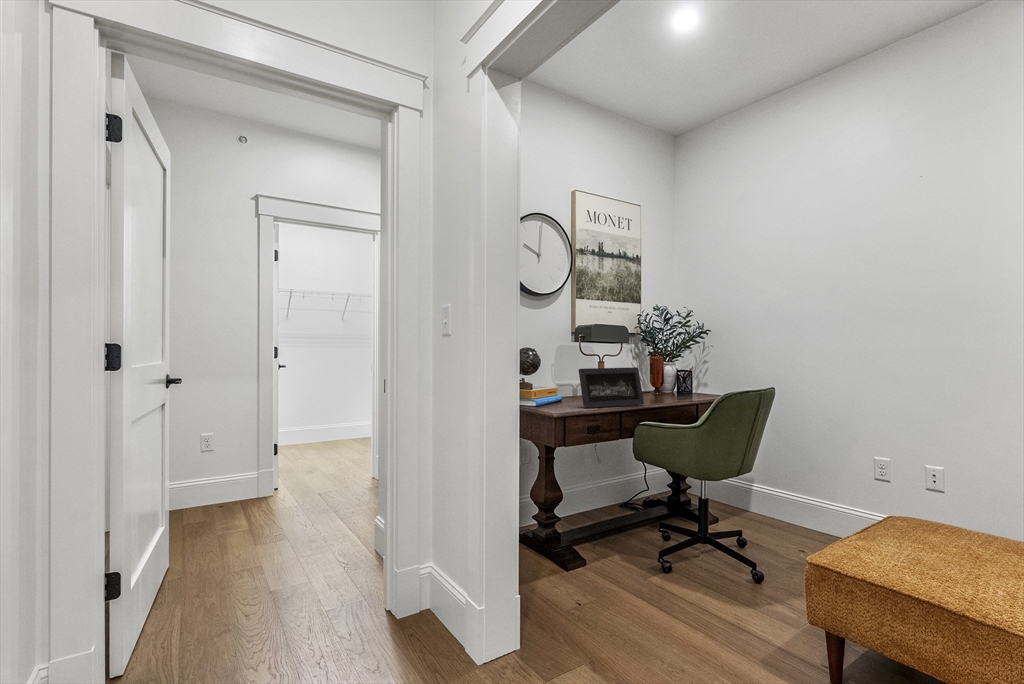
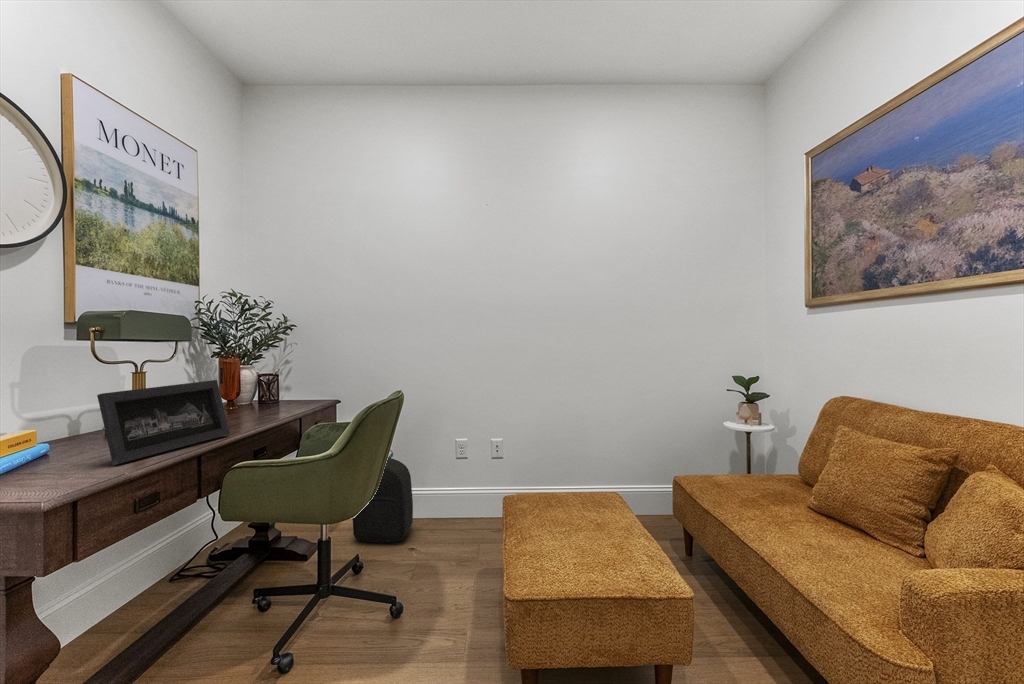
backpack: none [750,451,814,538] -> present [353,450,413,543]

